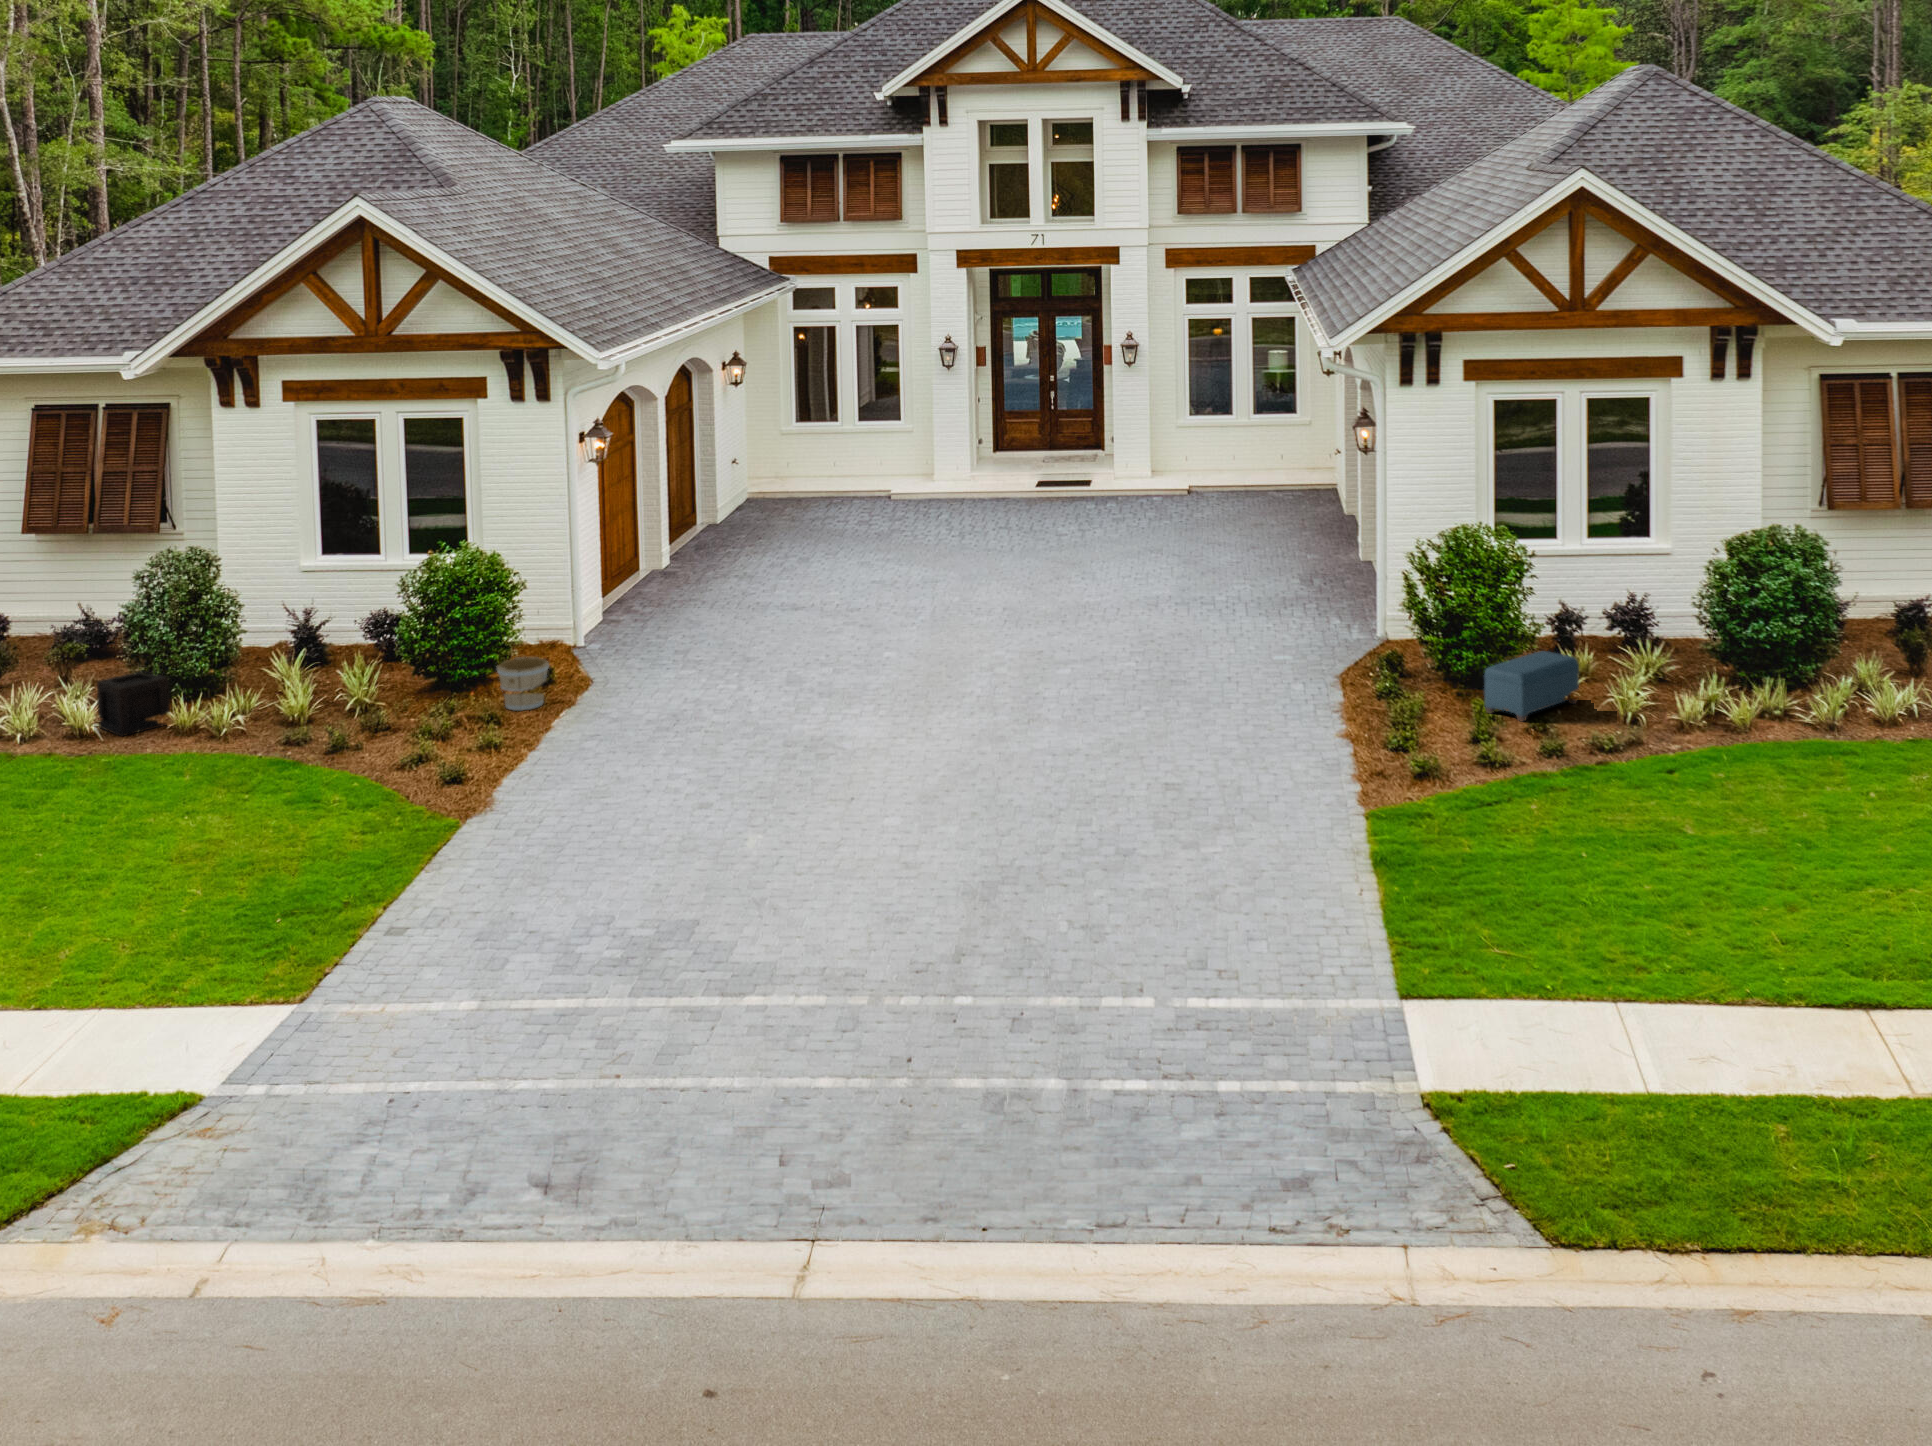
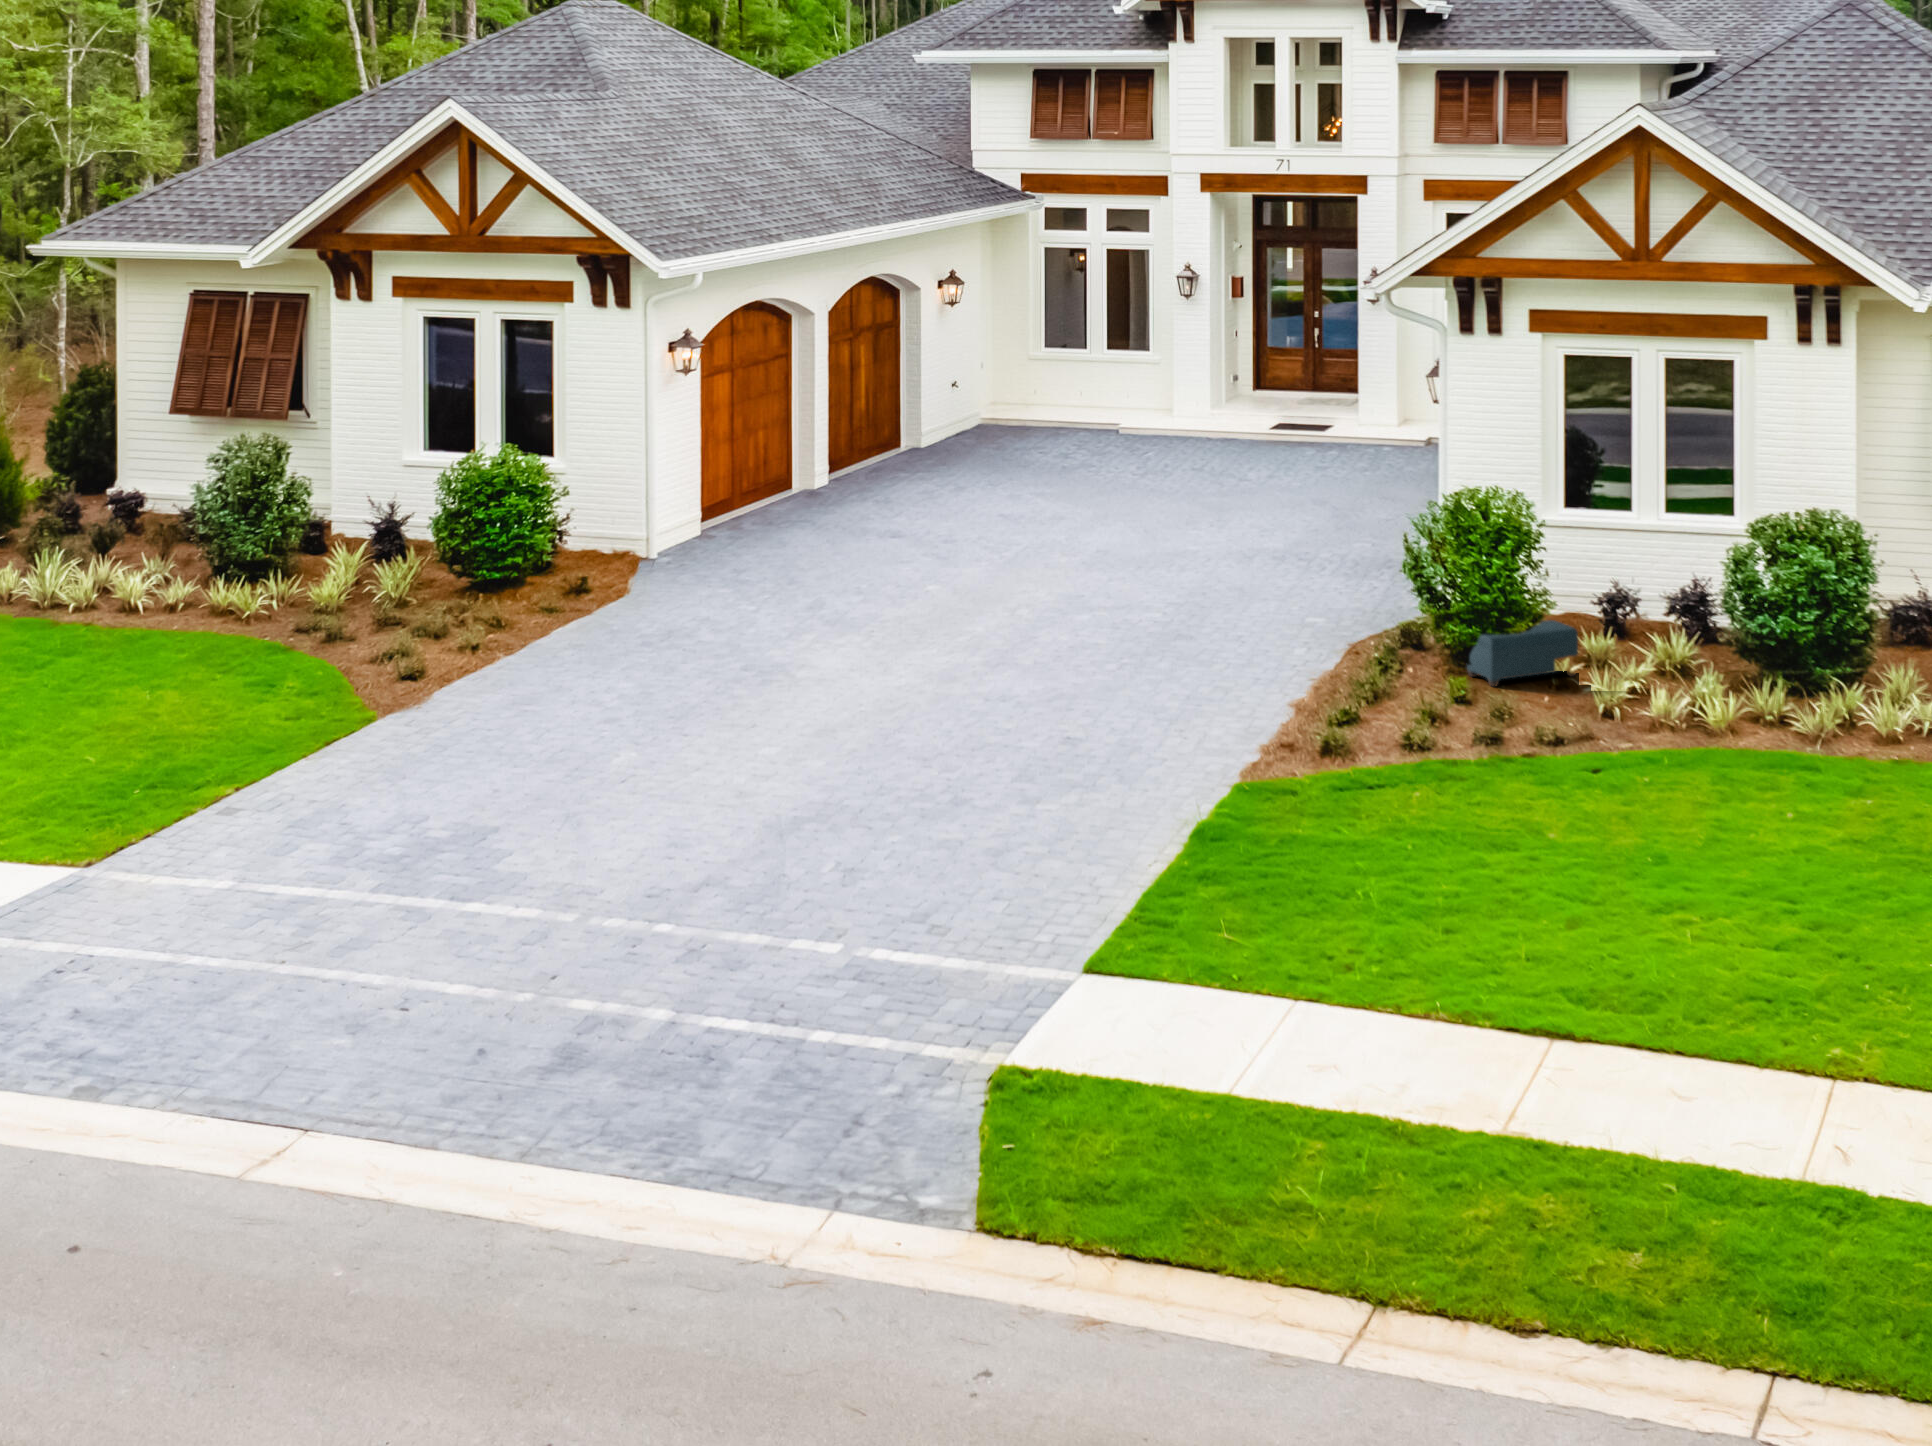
wooden bucket: present [497,657,549,711] -> none [595,547,643,595]
wooden crate: present [97,672,170,736] -> none [286,533,340,586]

